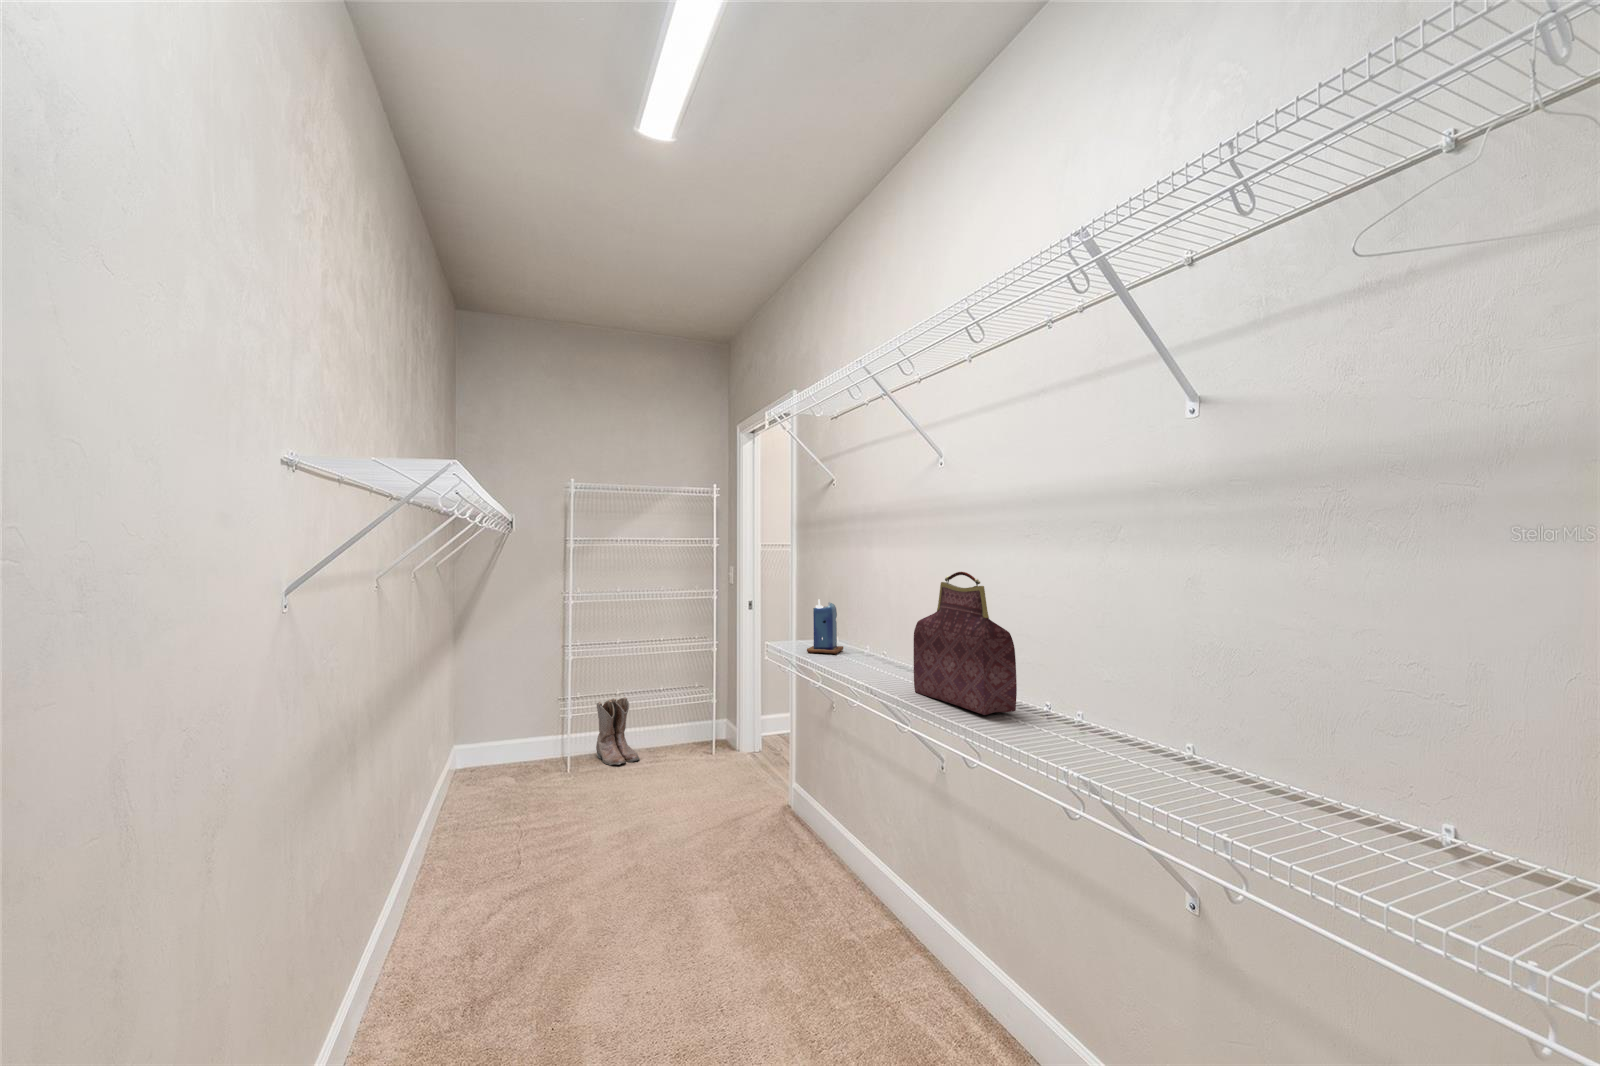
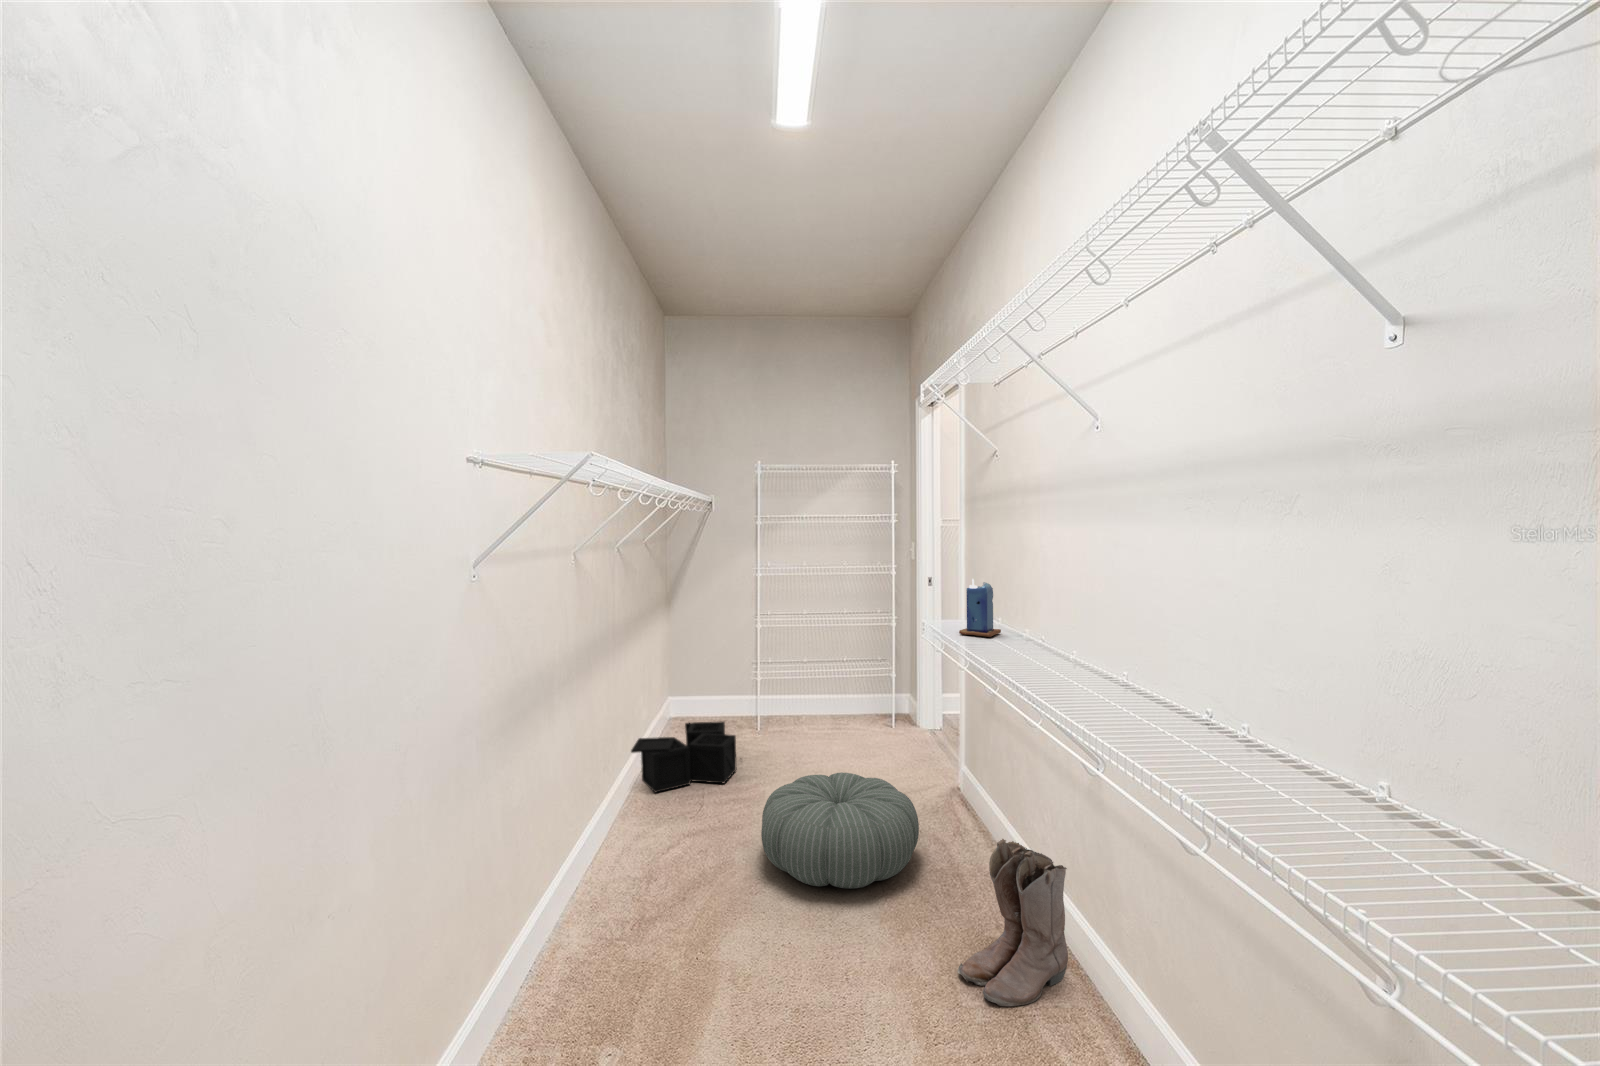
handbag: present [914,572,1017,715] -> none [1056,553,1170,719]
boots: present [596,697,640,765] -> present [957,839,1068,1006]
storage bin: none [437,761,561,846] -> present [631,721,737,793]
pouf: none [604,799,766,917] -> present [761,772,919,888]

